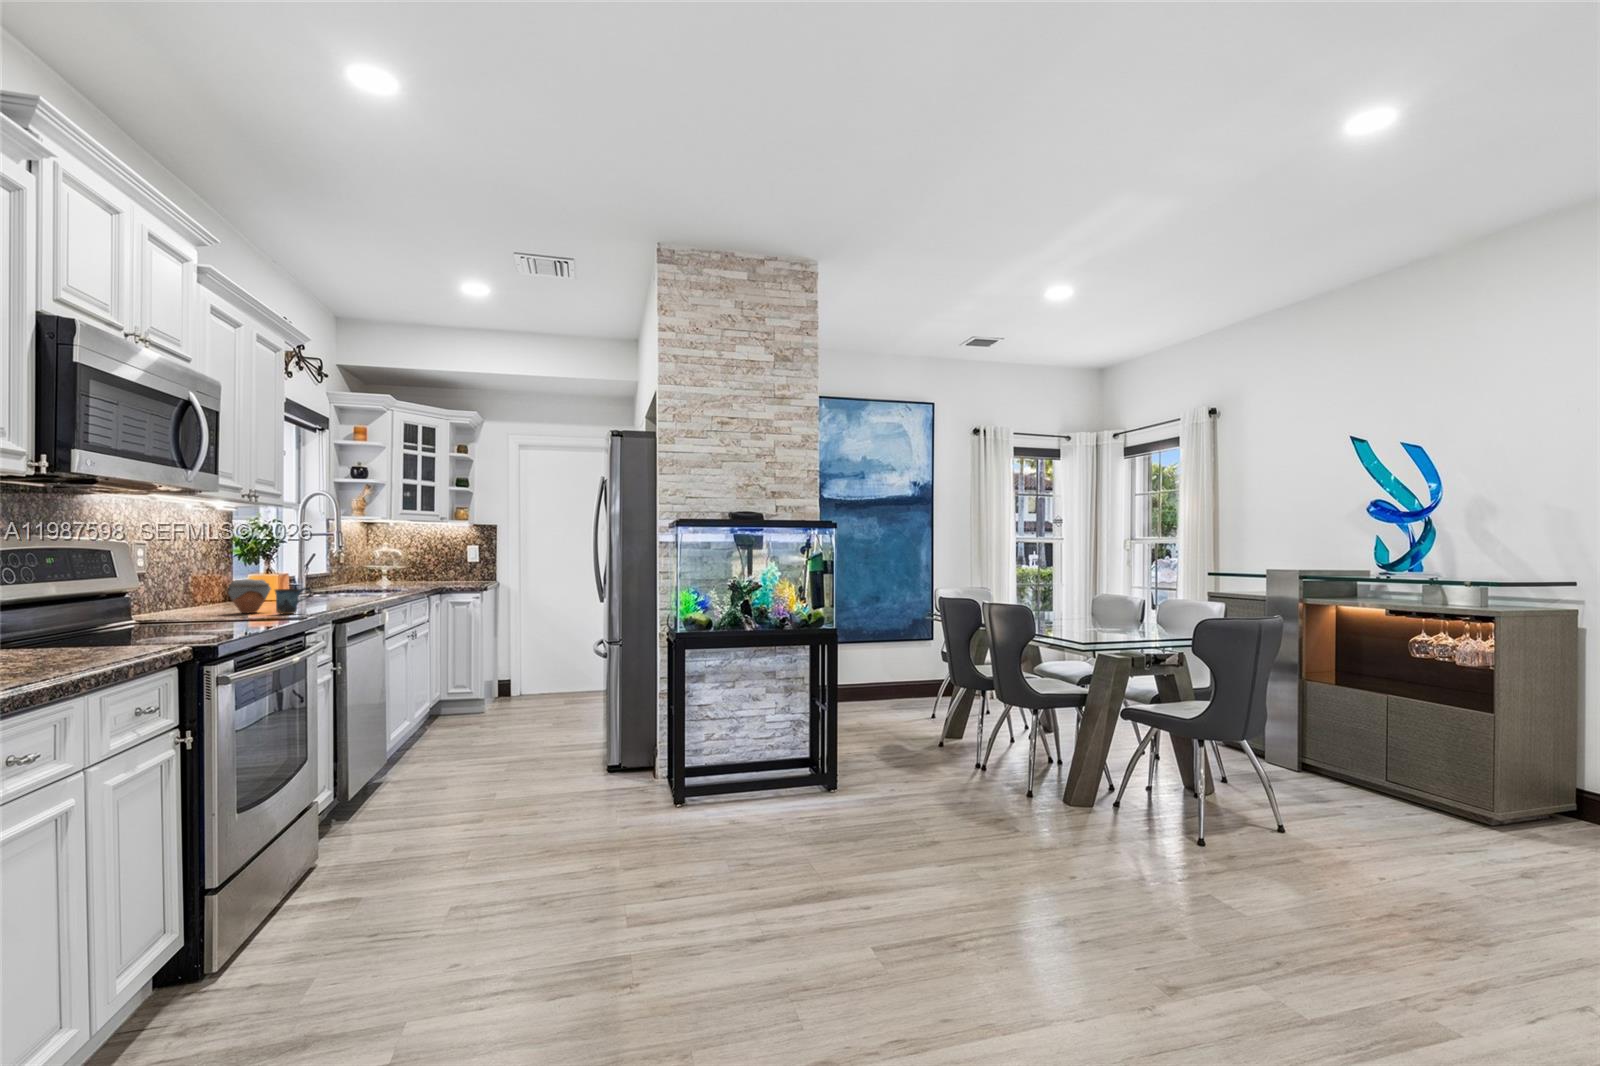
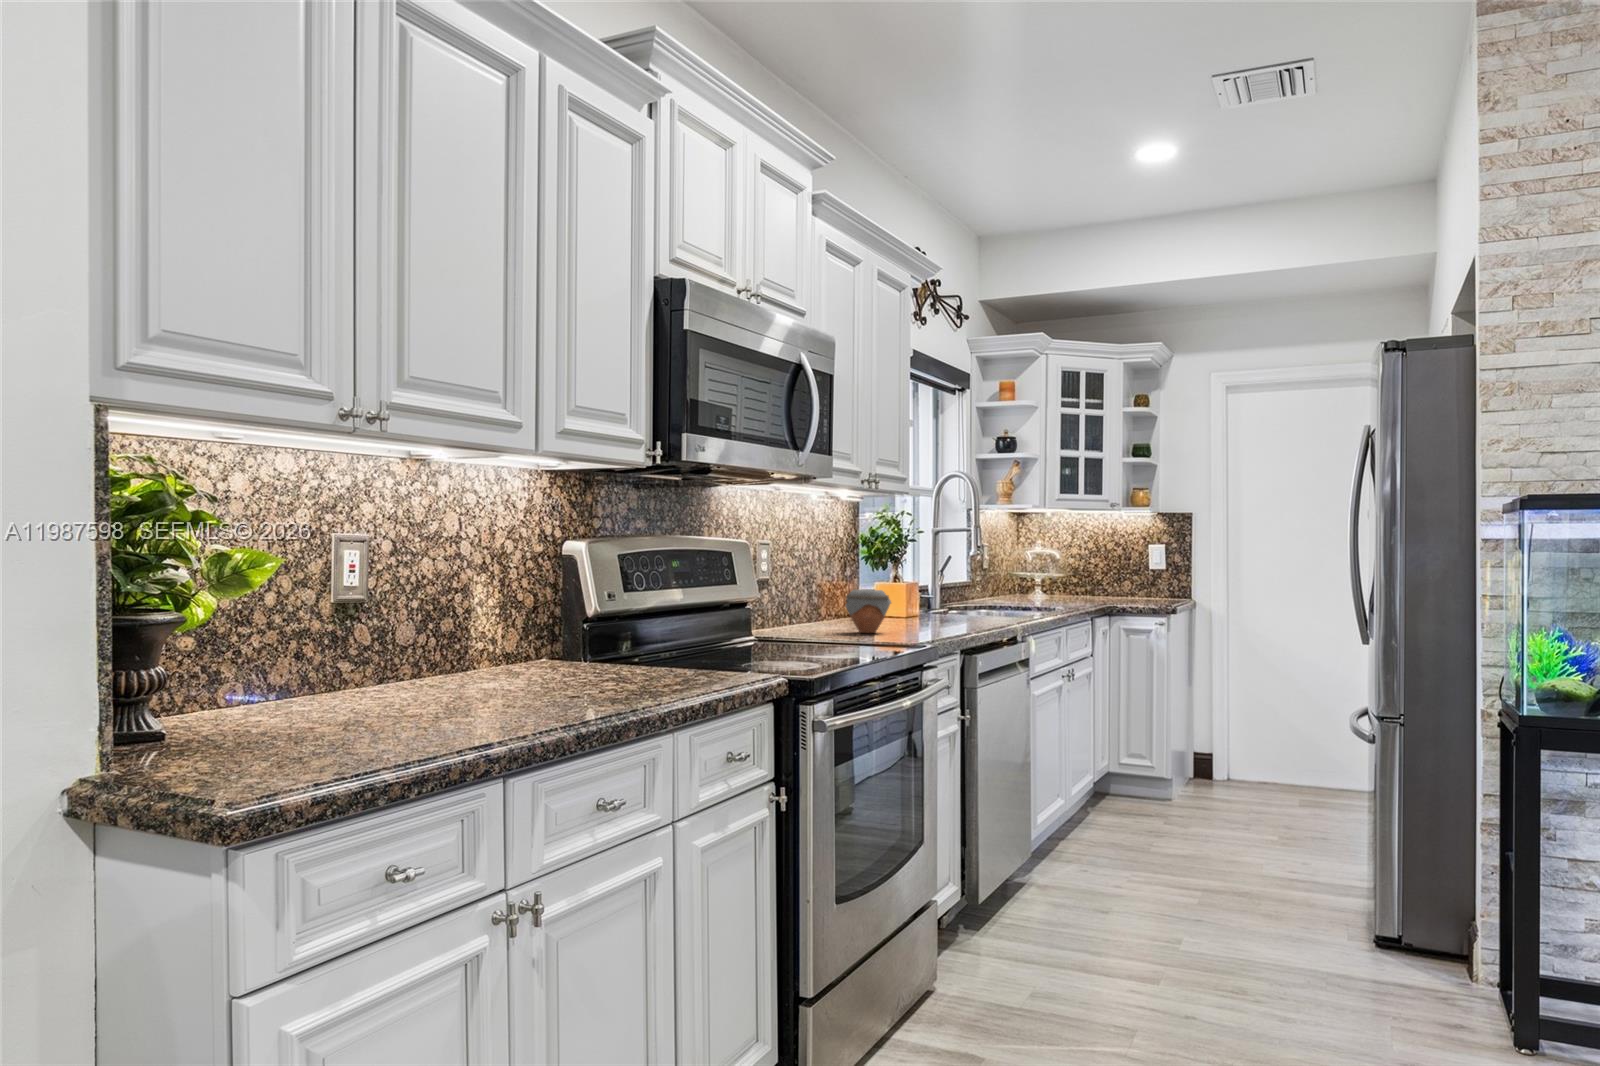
mug: present [275,588,312,614] -> none [892,603,935,638]

